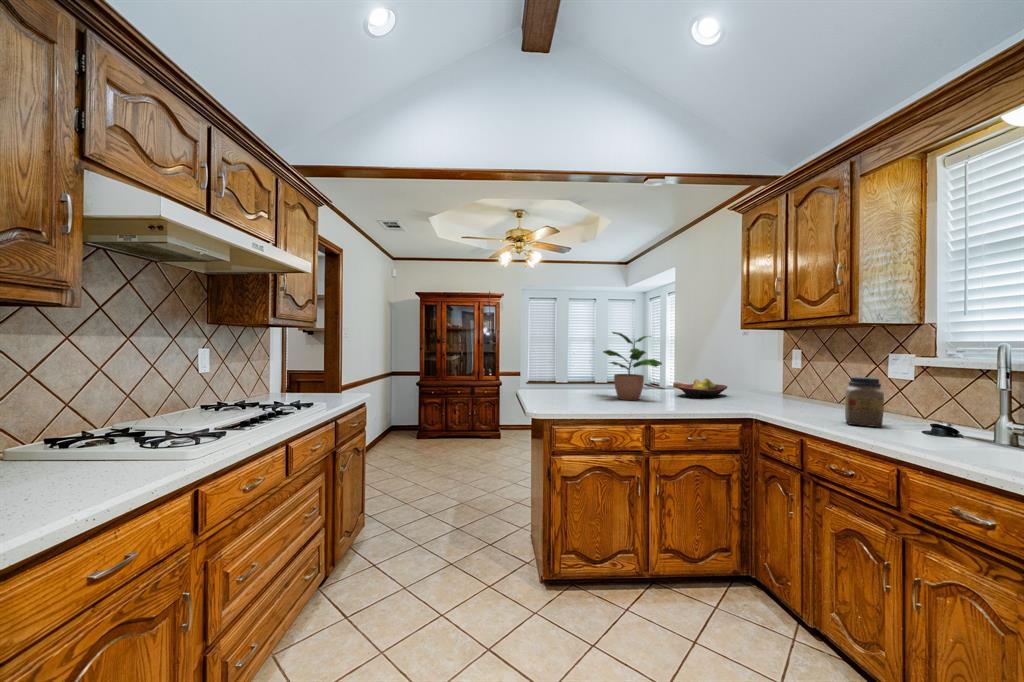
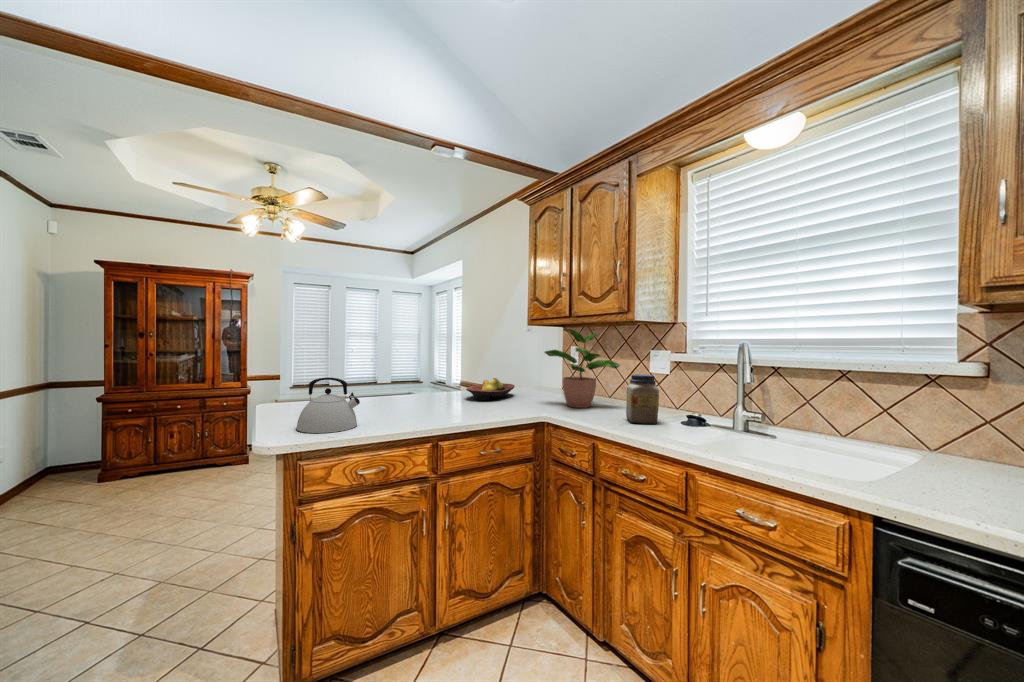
potted plant: present [603,332,662,400] -> present [545,328,620,408]
kettle: none [549,370,591,408] -> present [296,378,360,433]

